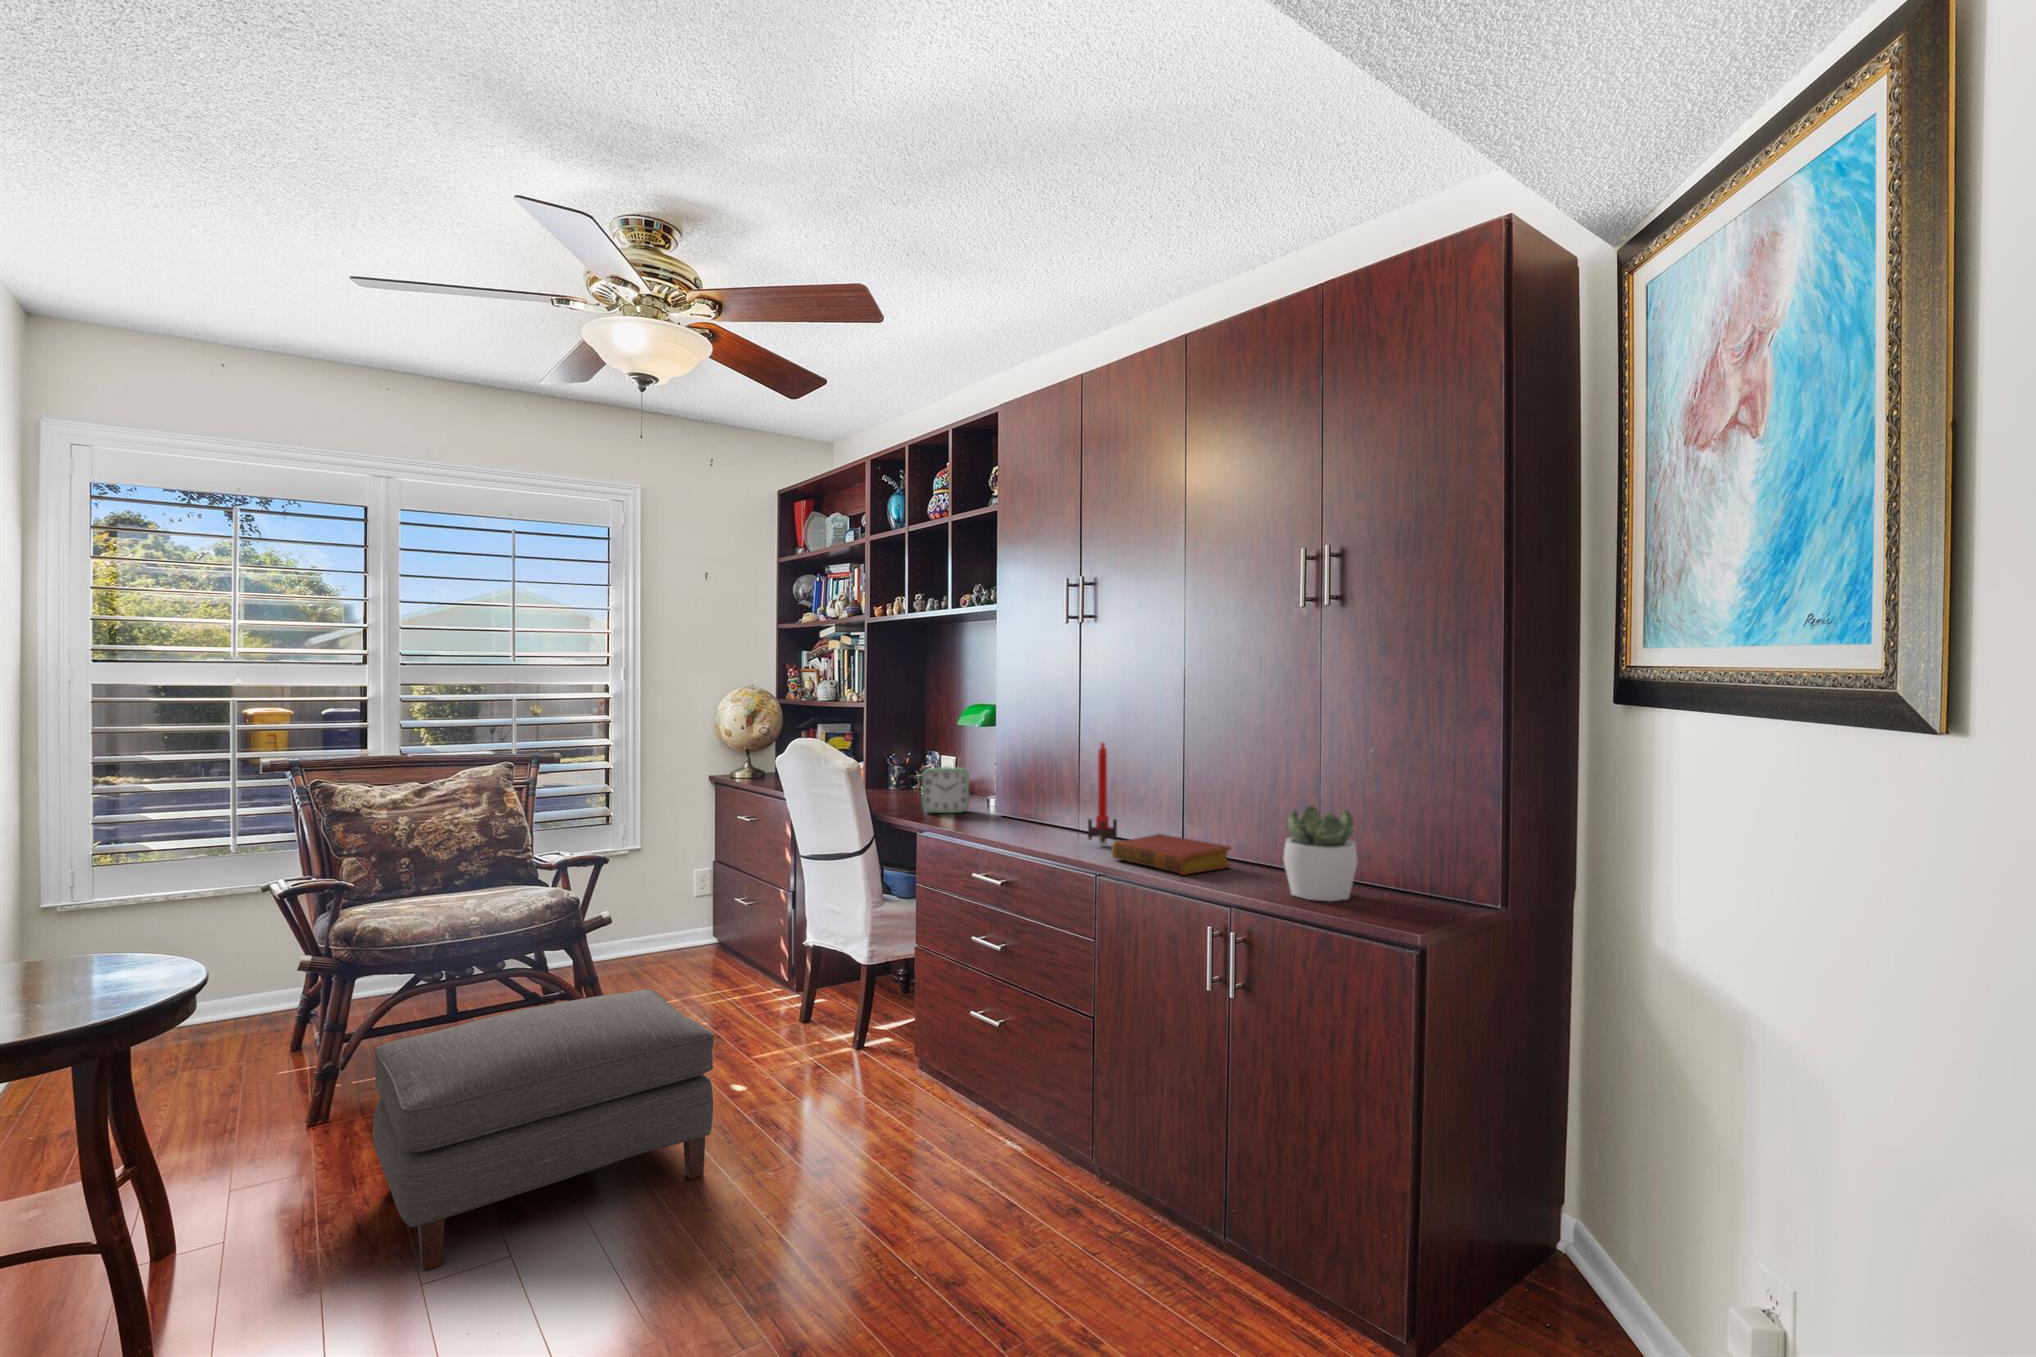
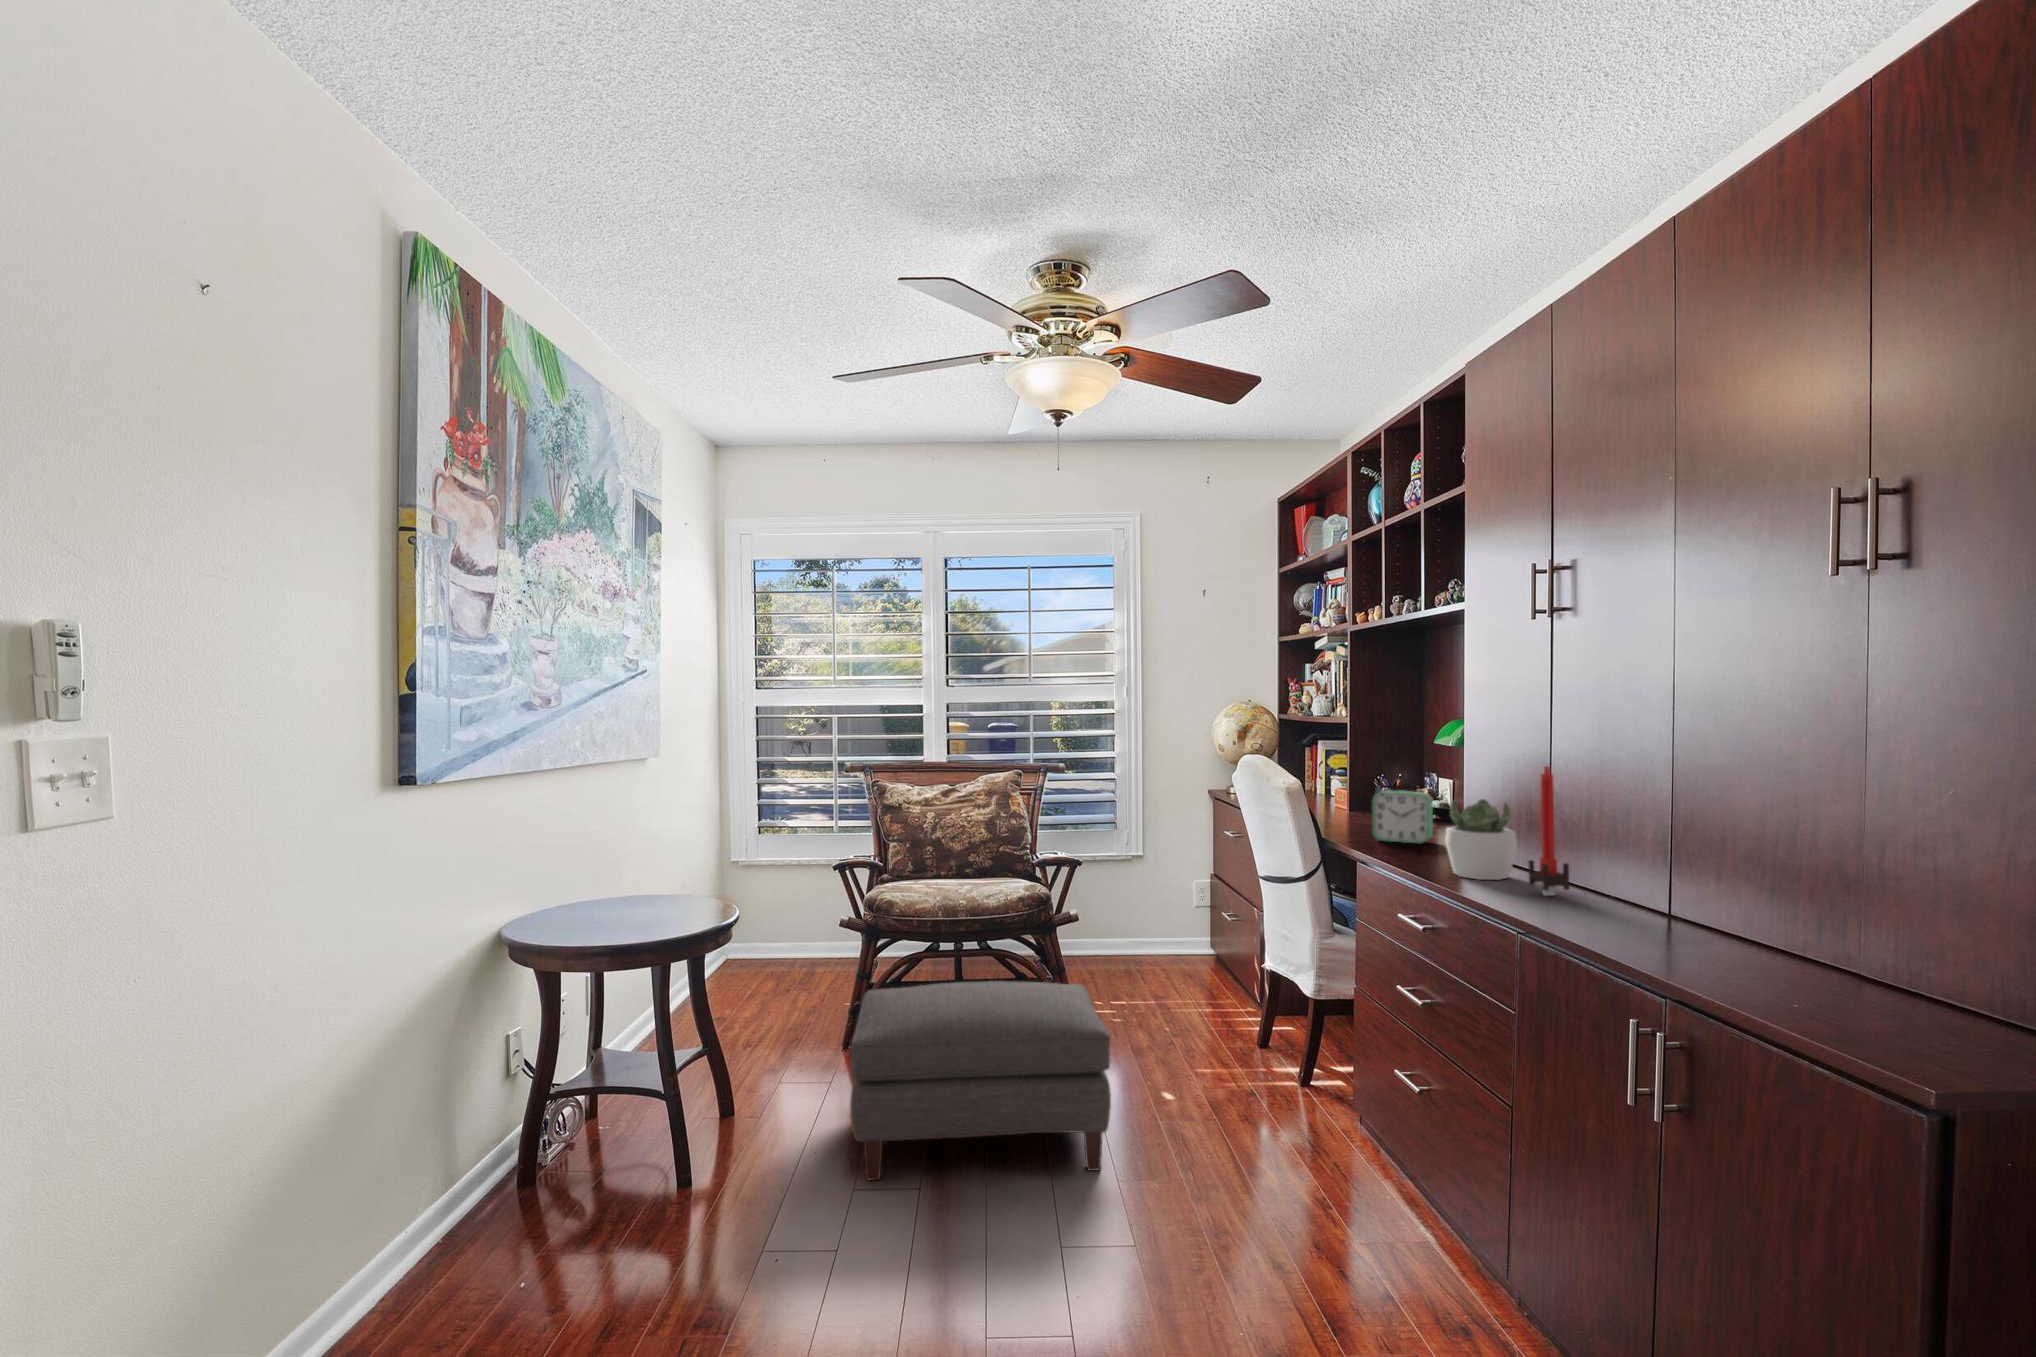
succulent plant: present [1283,806,1357,901] -> present [1445,799,1517,880]
book: present [1112,834,1231,875] -> none [1536,886,1706,941]

